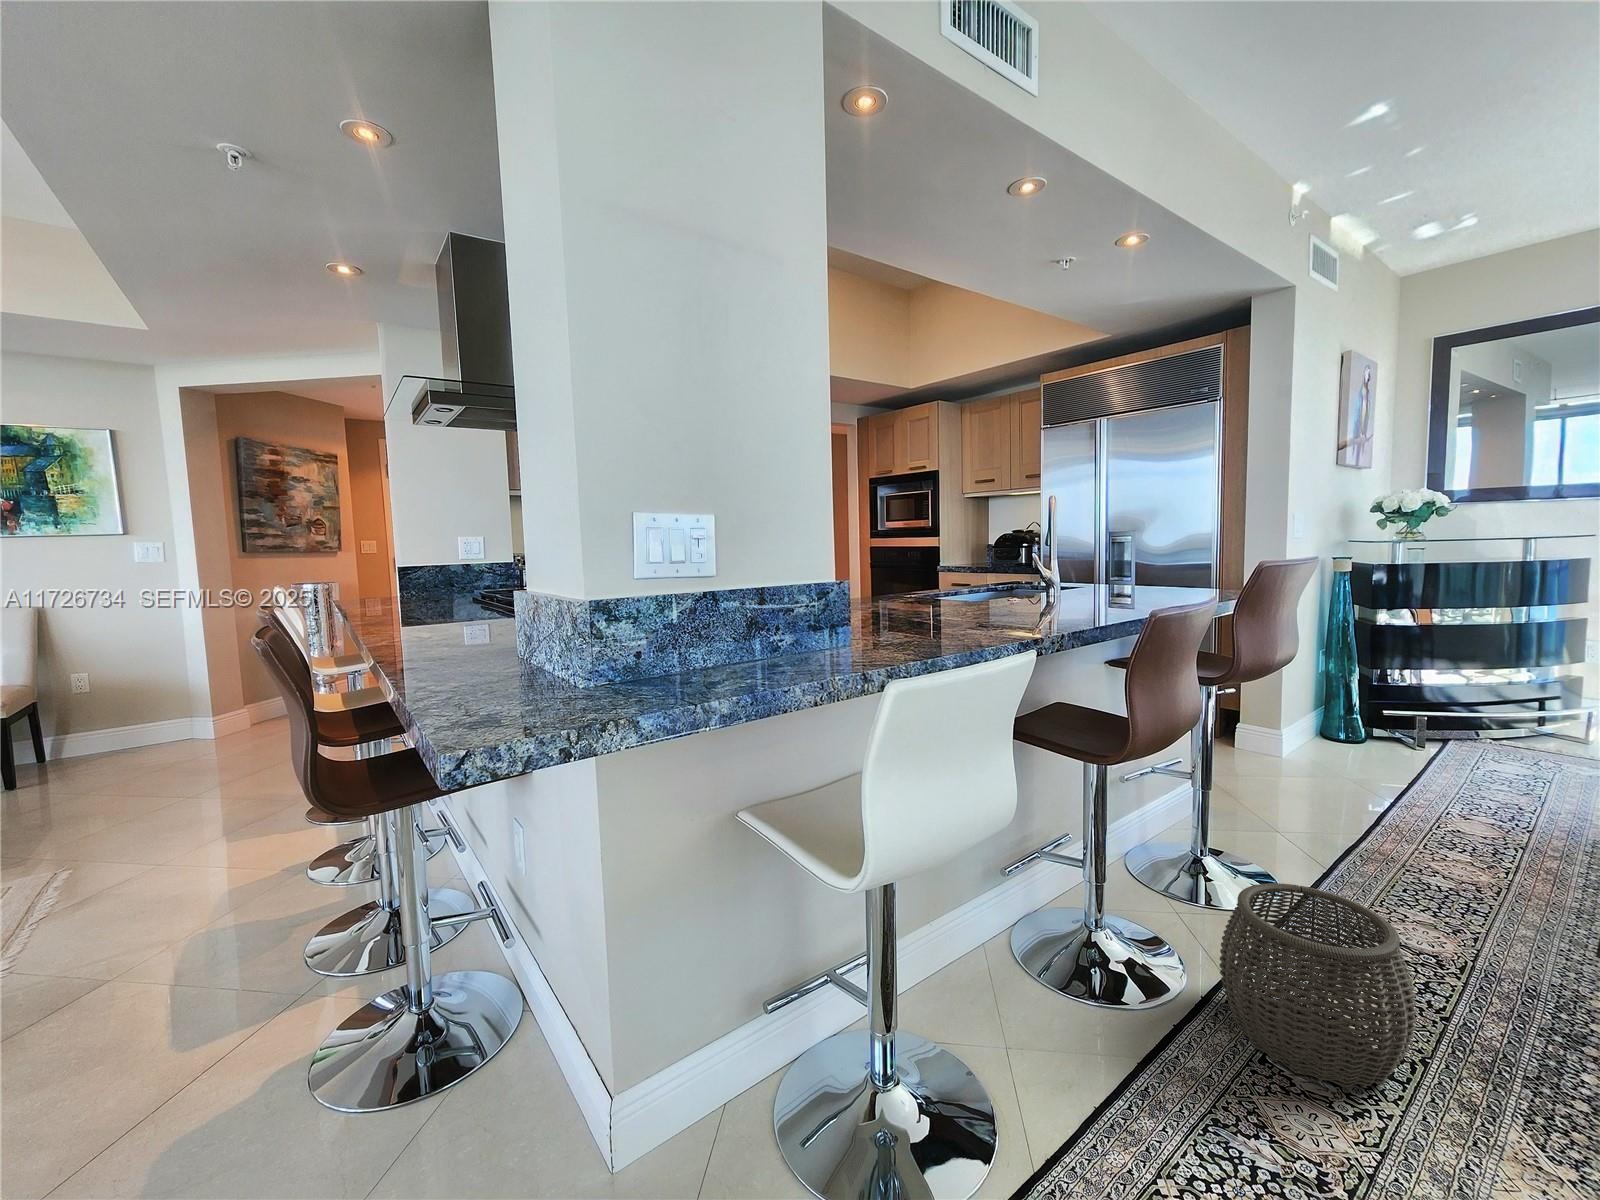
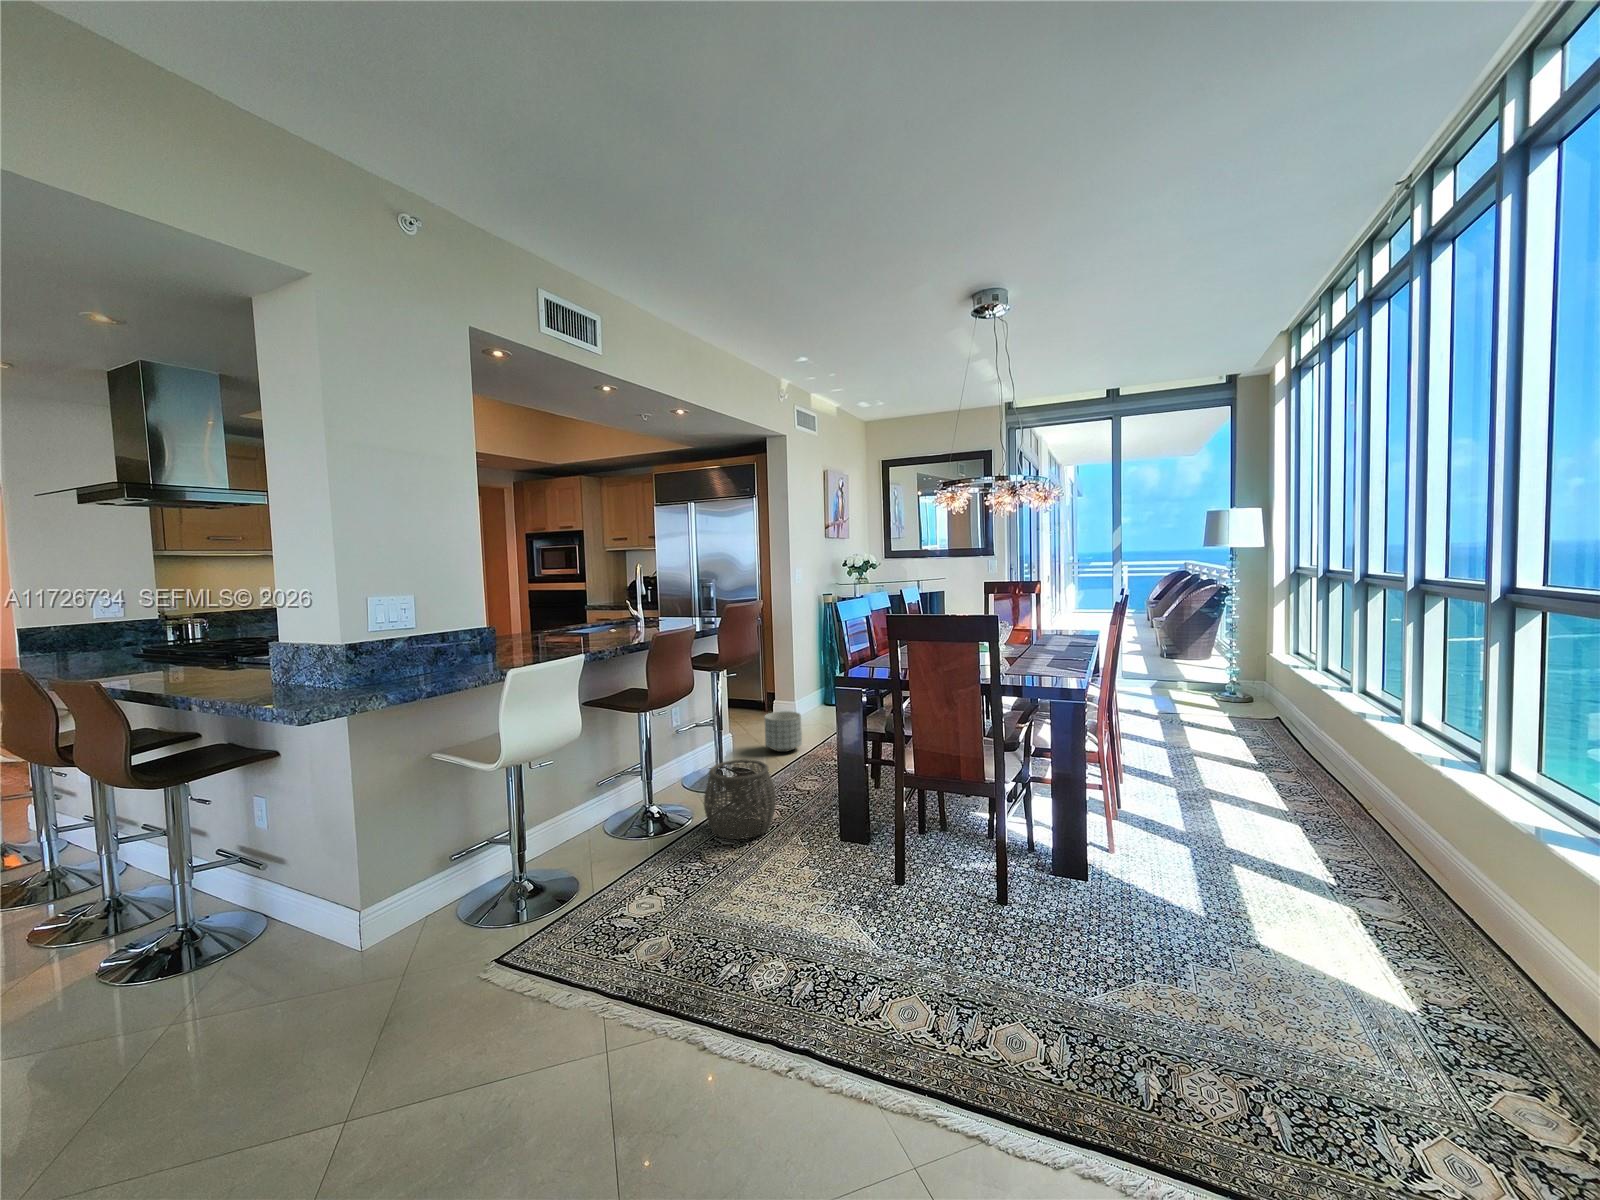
planter: none [1256,760,1339,836] -> present [764,711,802,752]

